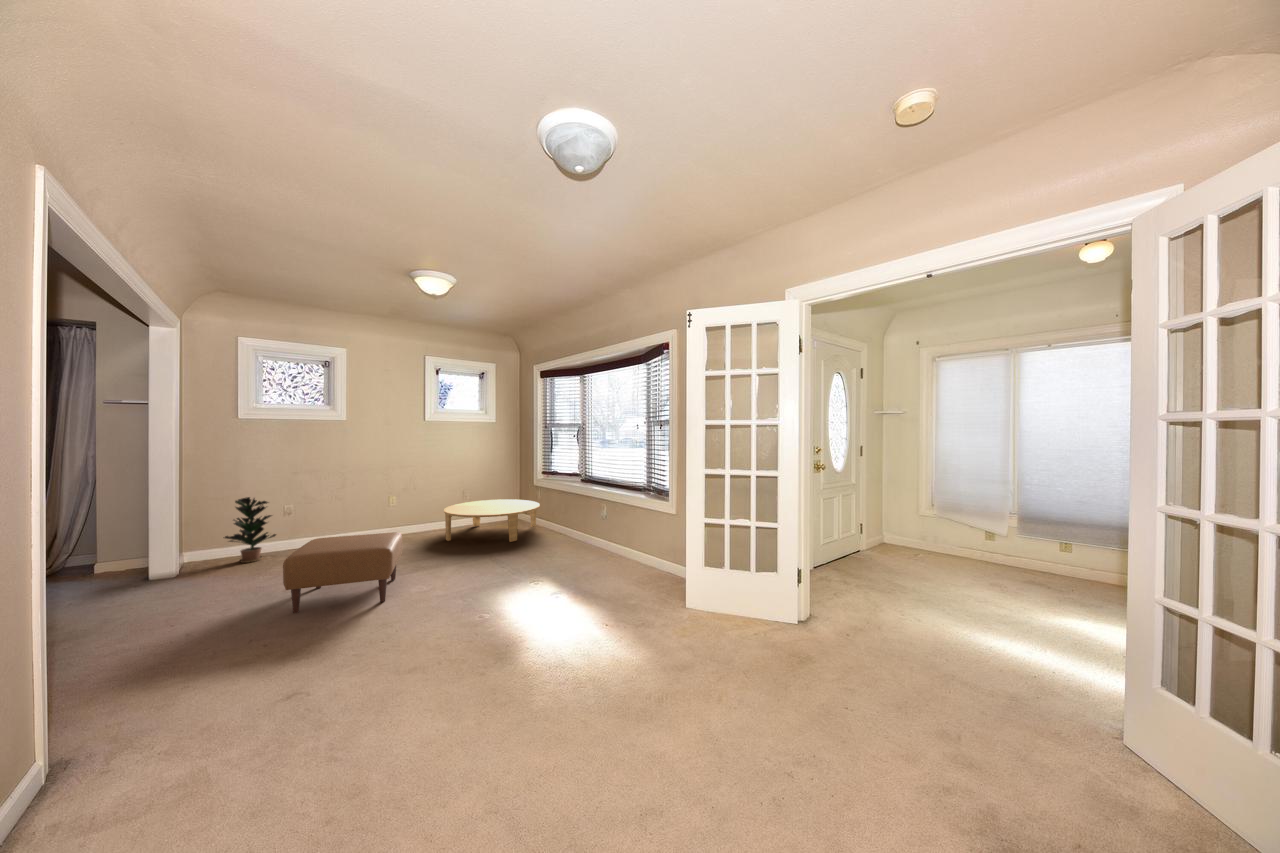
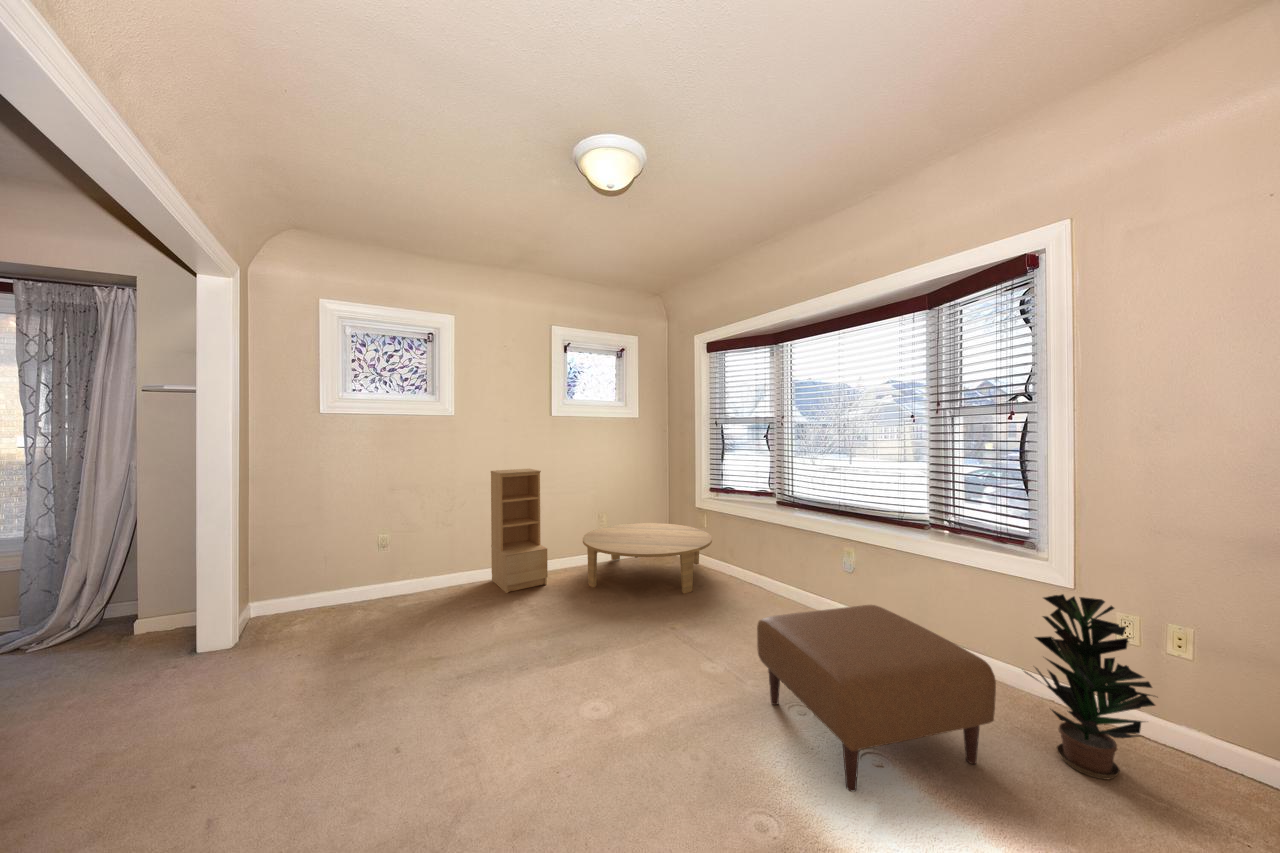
bookshelf: none [374,459,415,545] -> present [491,469,548,593]
potted plant: present [225,497,276,563] -> present [1024,594,1155,780]
ottoman: present [283,532,402,613] -> present [757,605,996,791]

